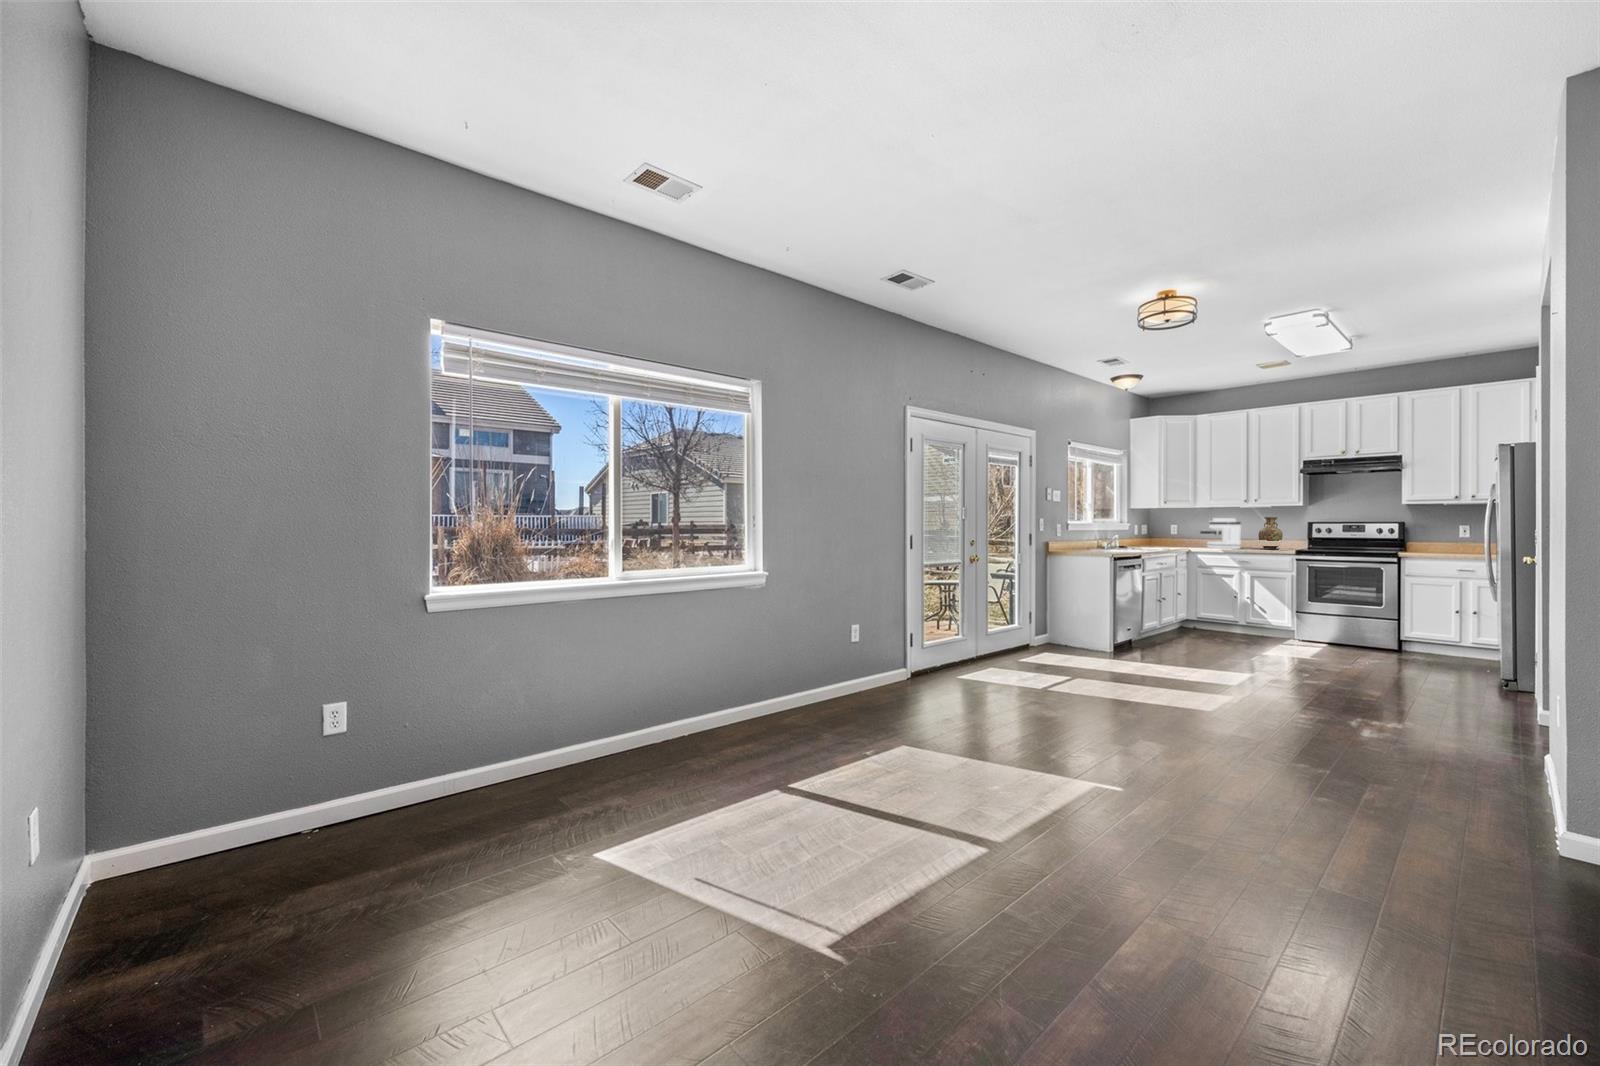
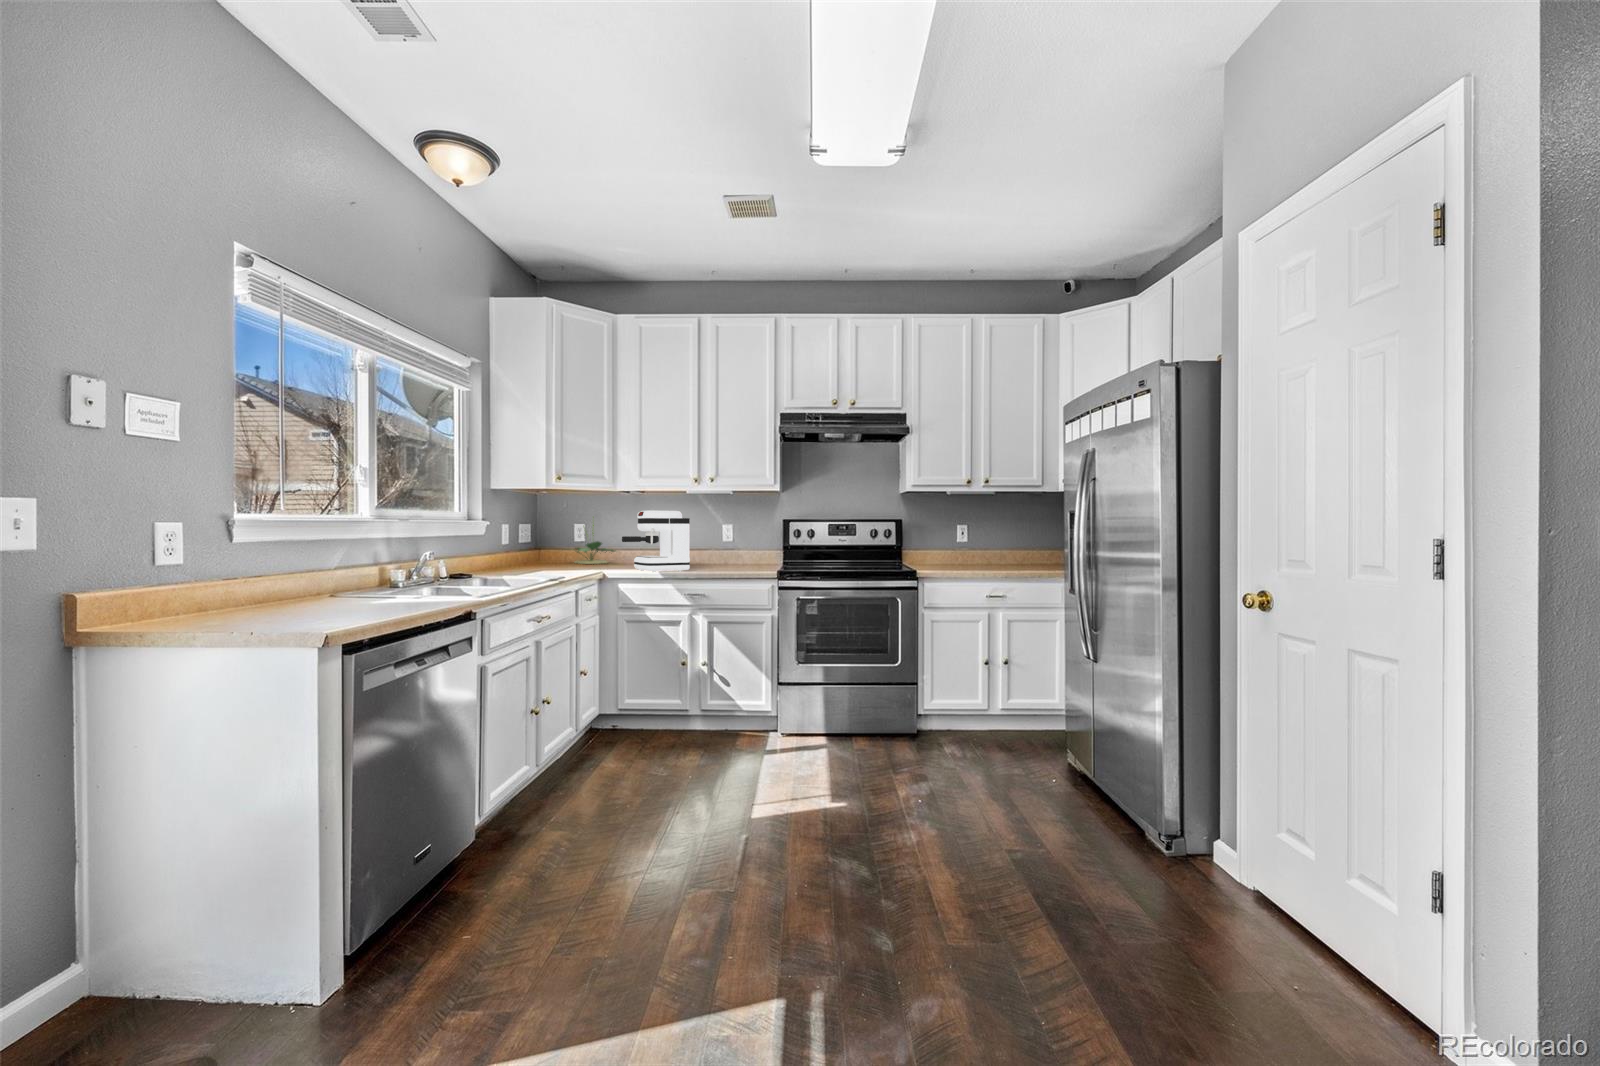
vase: present [1258,517,1283,549] -> none [703,510,760,567]
potted plant: none [1161,520,1197,546] -> present [575,525,616,564]

